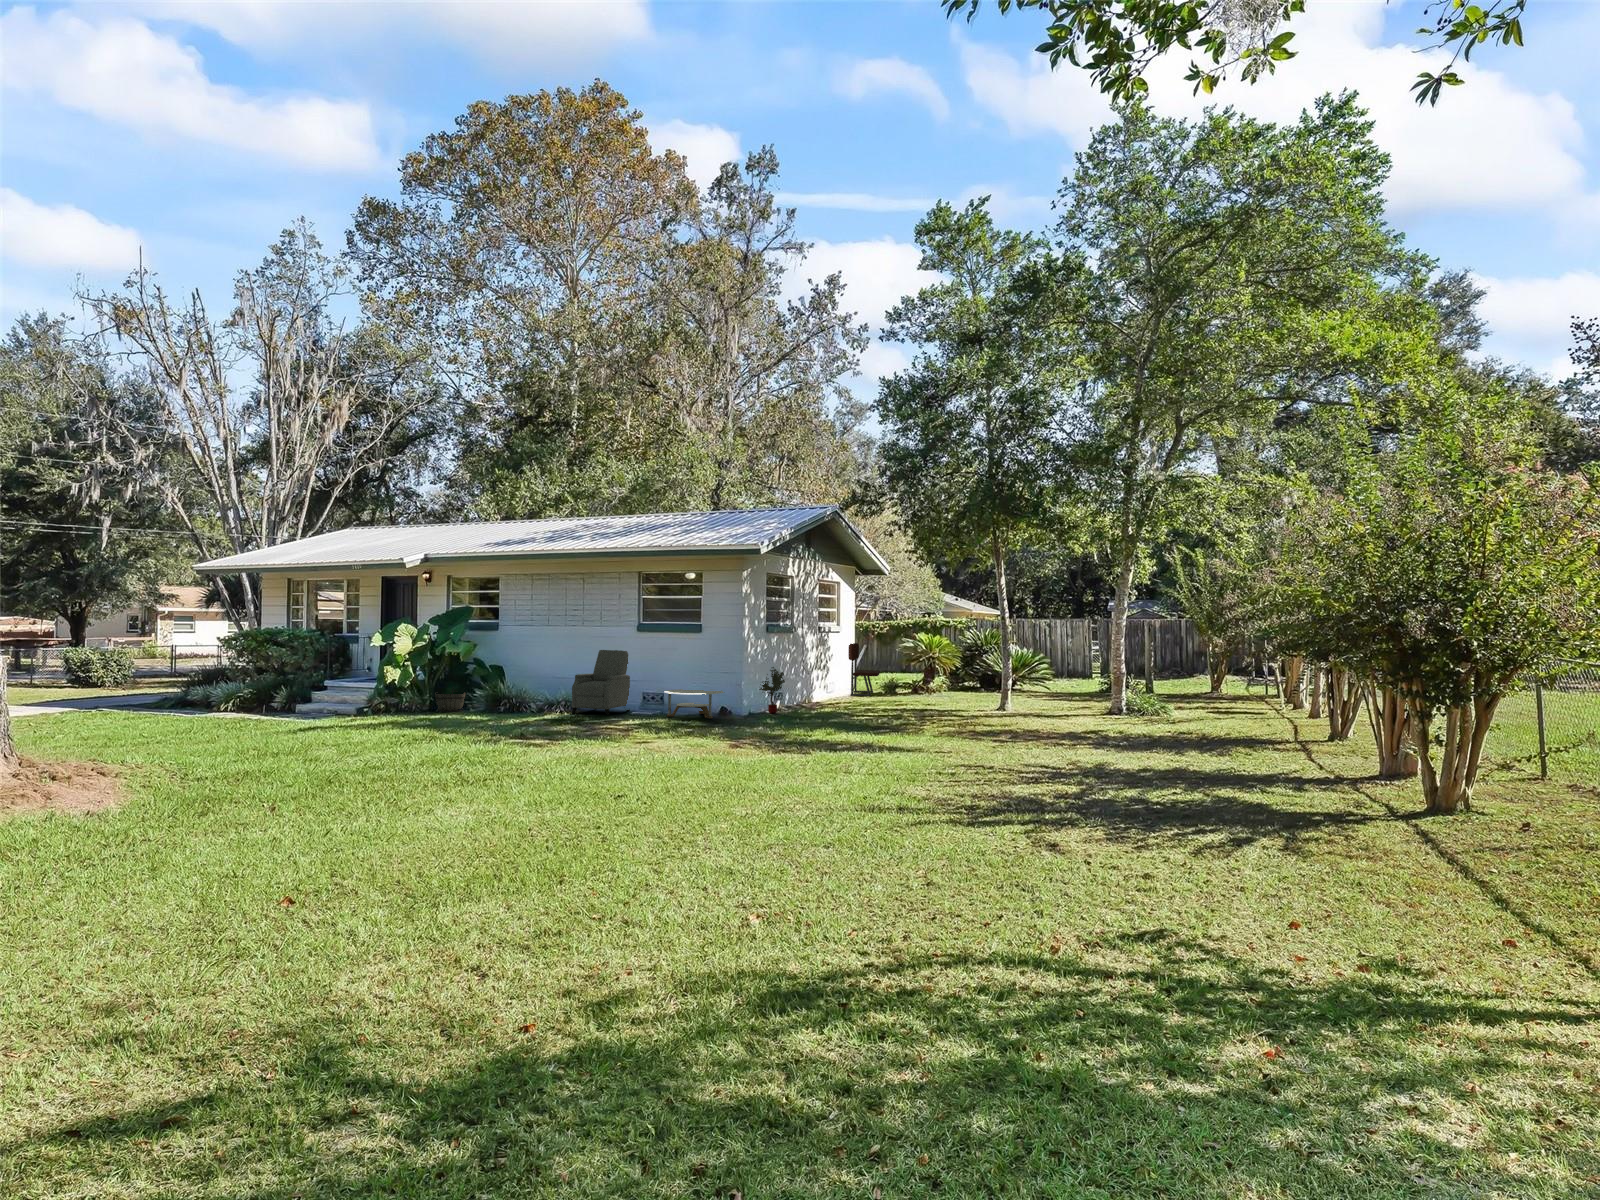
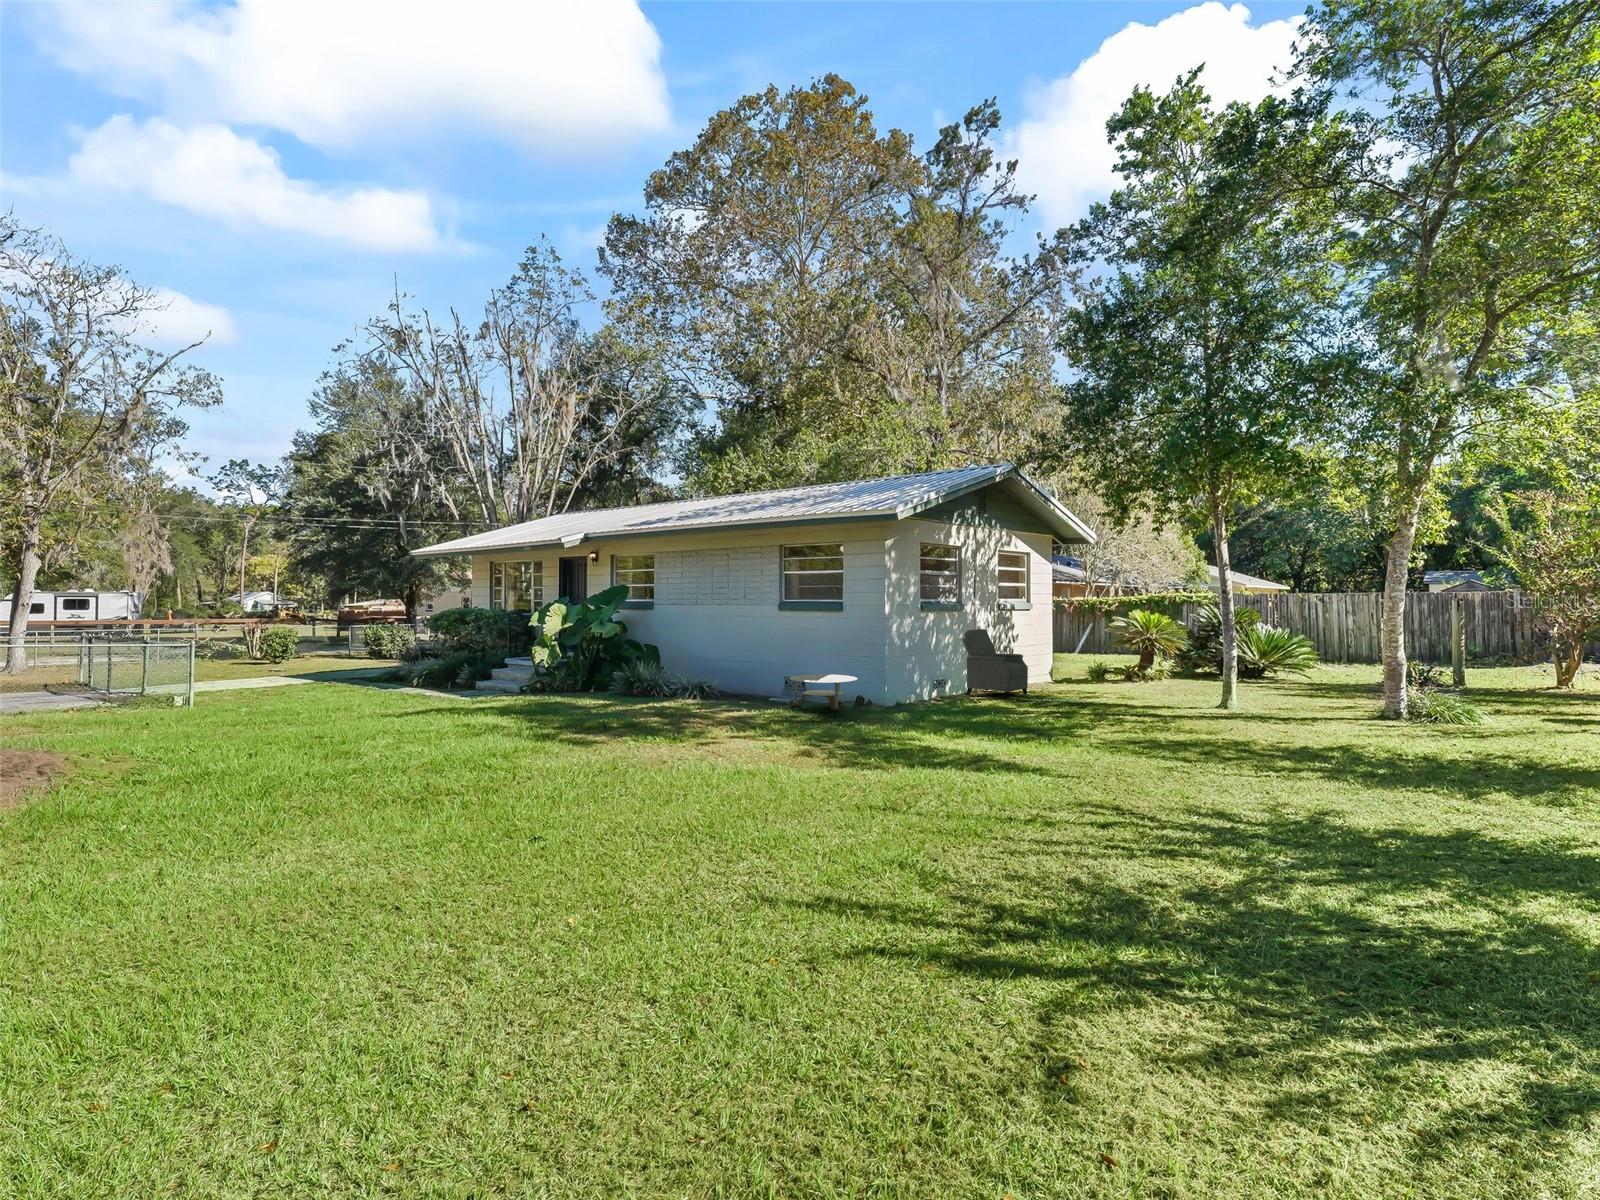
bench: present [848,643,880,696] -> none [1042,621,1083,683]
chair: present [572,650,630,715] -> present [962,629,1028,698]
potted tree: present [759,667,785,714] -> none [900,650,935,705]
wooden bucket: present [435,688,466,712] -> none [578,665,609,692]

